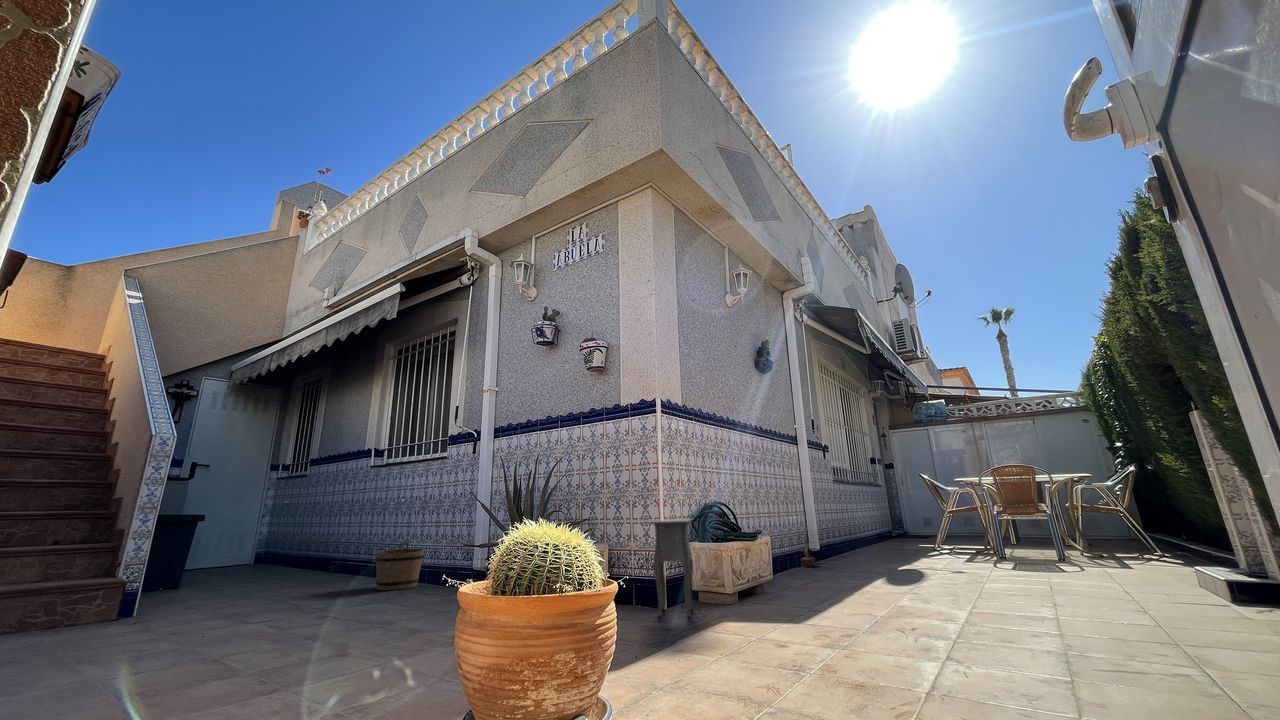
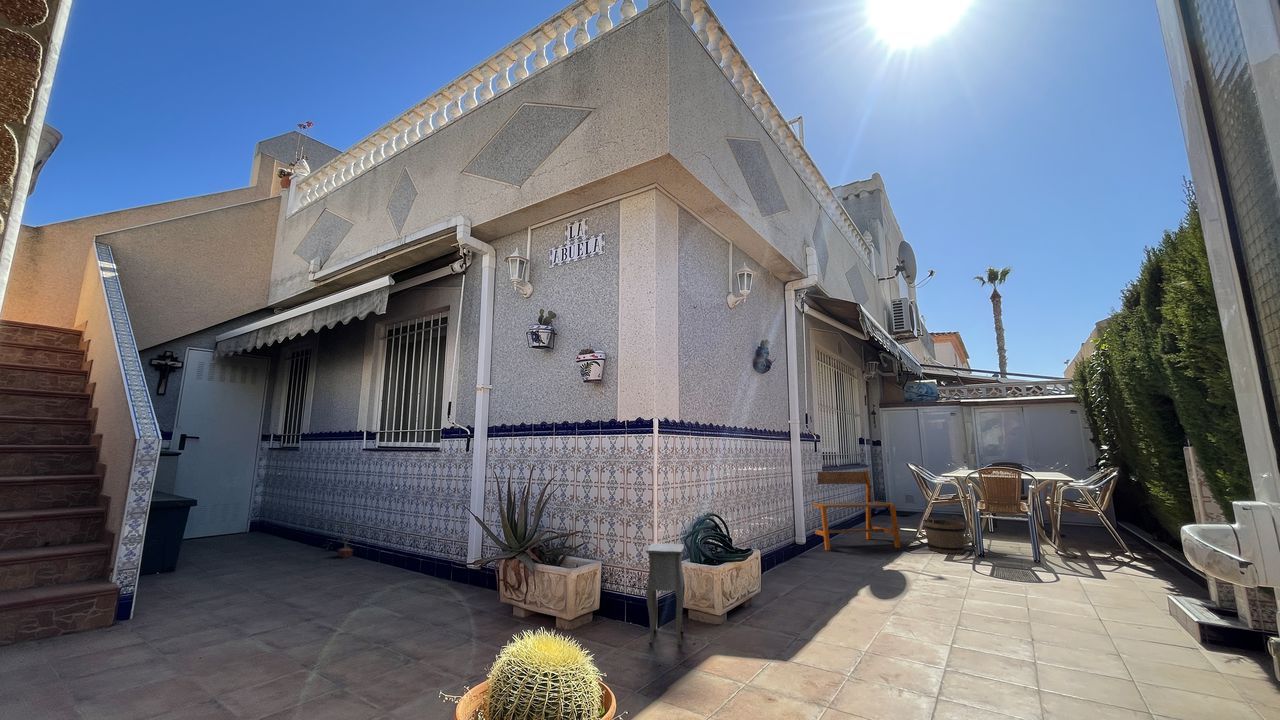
bench: none [816,480,921,559] -> present [812,471,900,550]
potted plant: present [798,533,815,567] -> present [338,523,357,558]
bucket: present [375,543,424,590] -> present [923,515,965,554]

